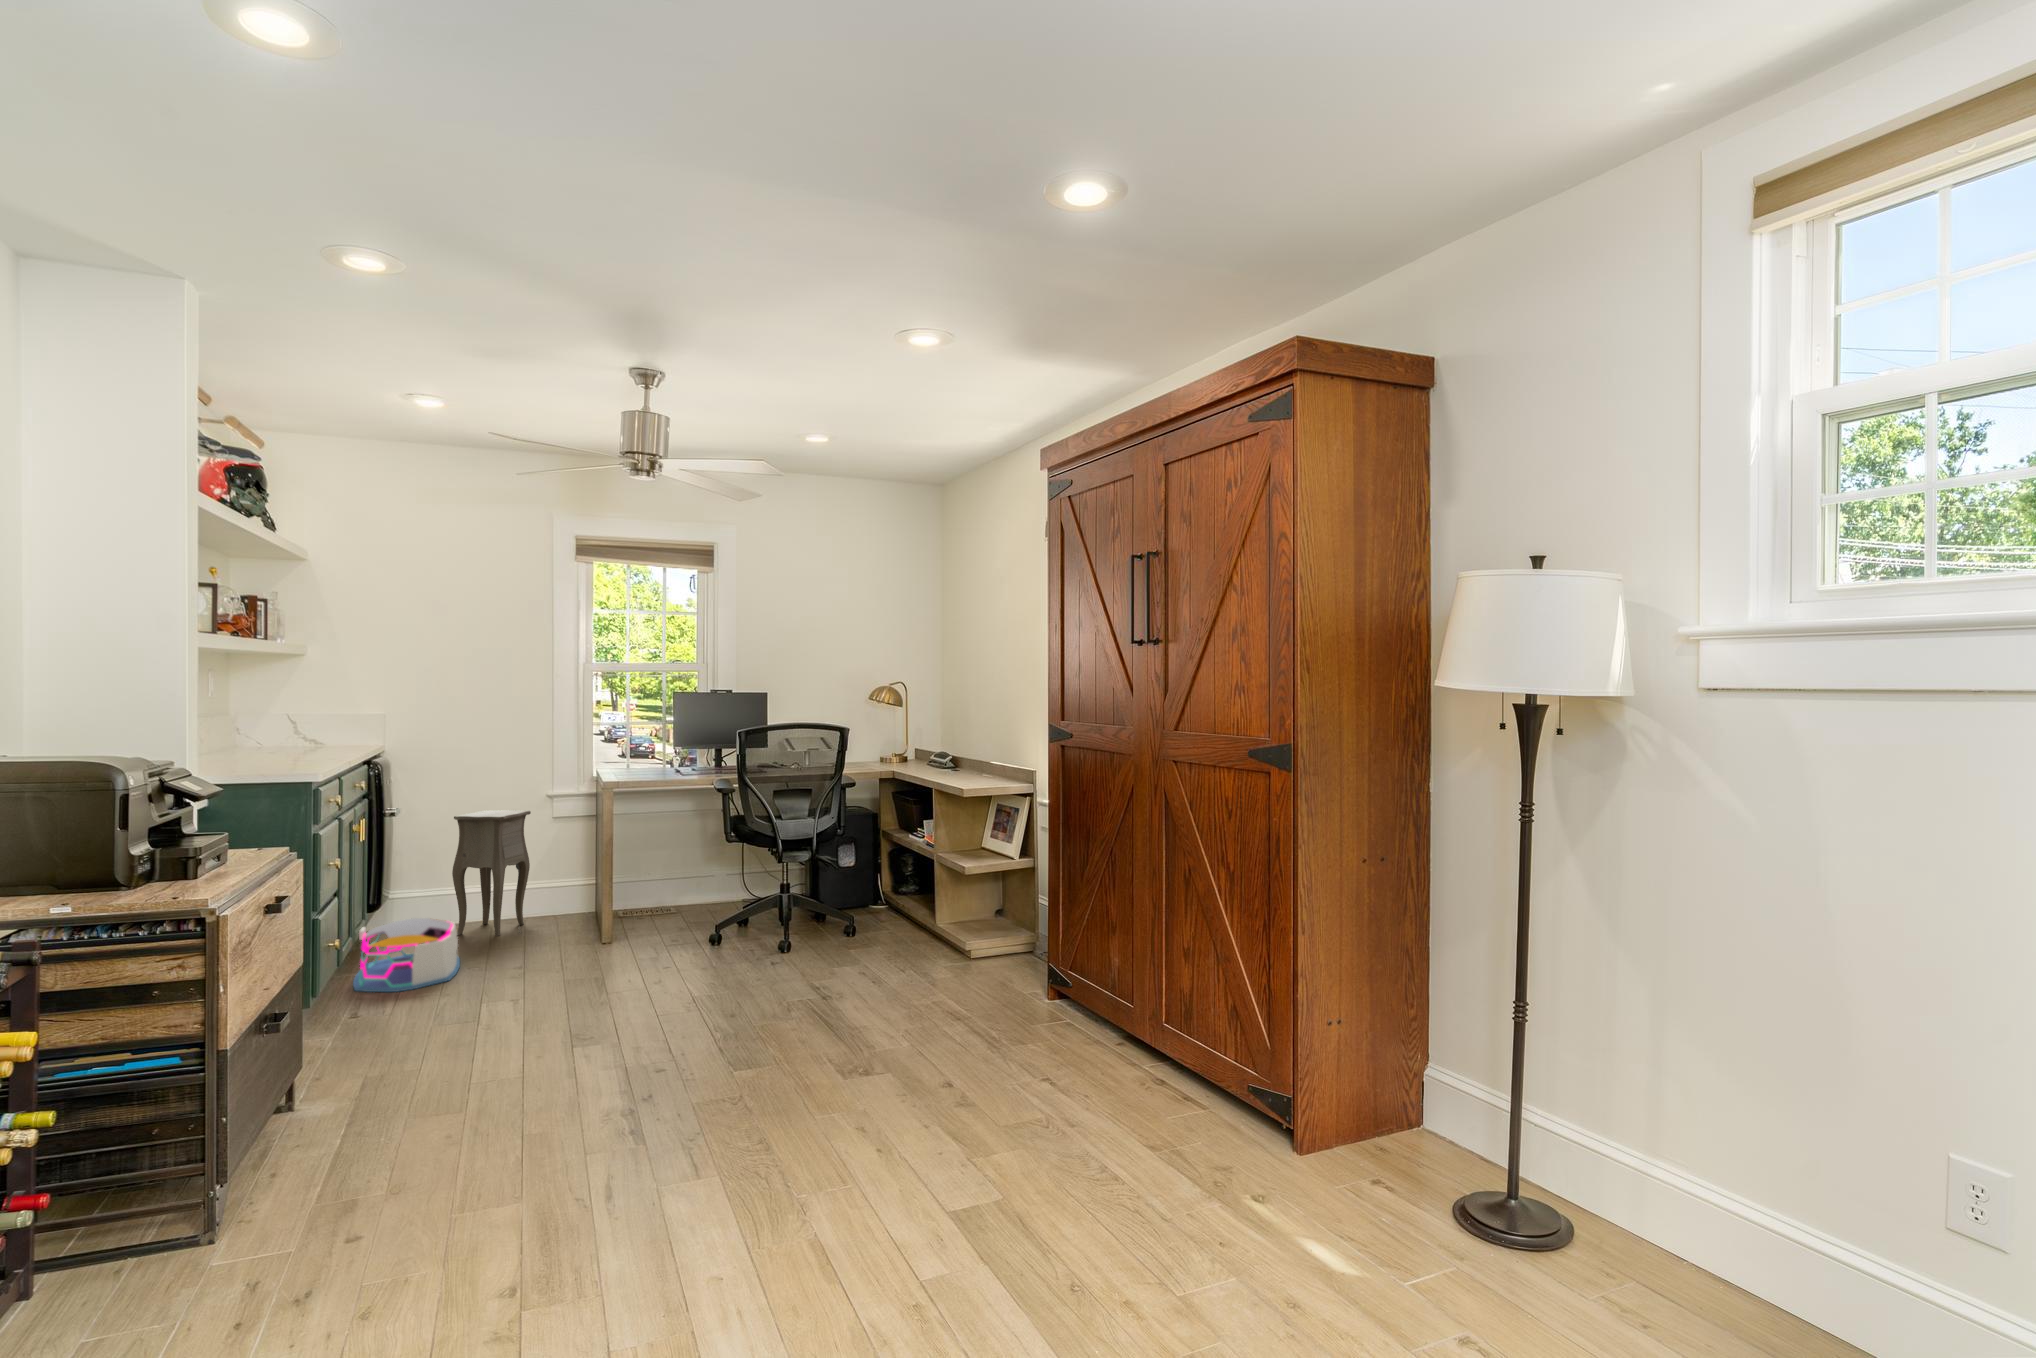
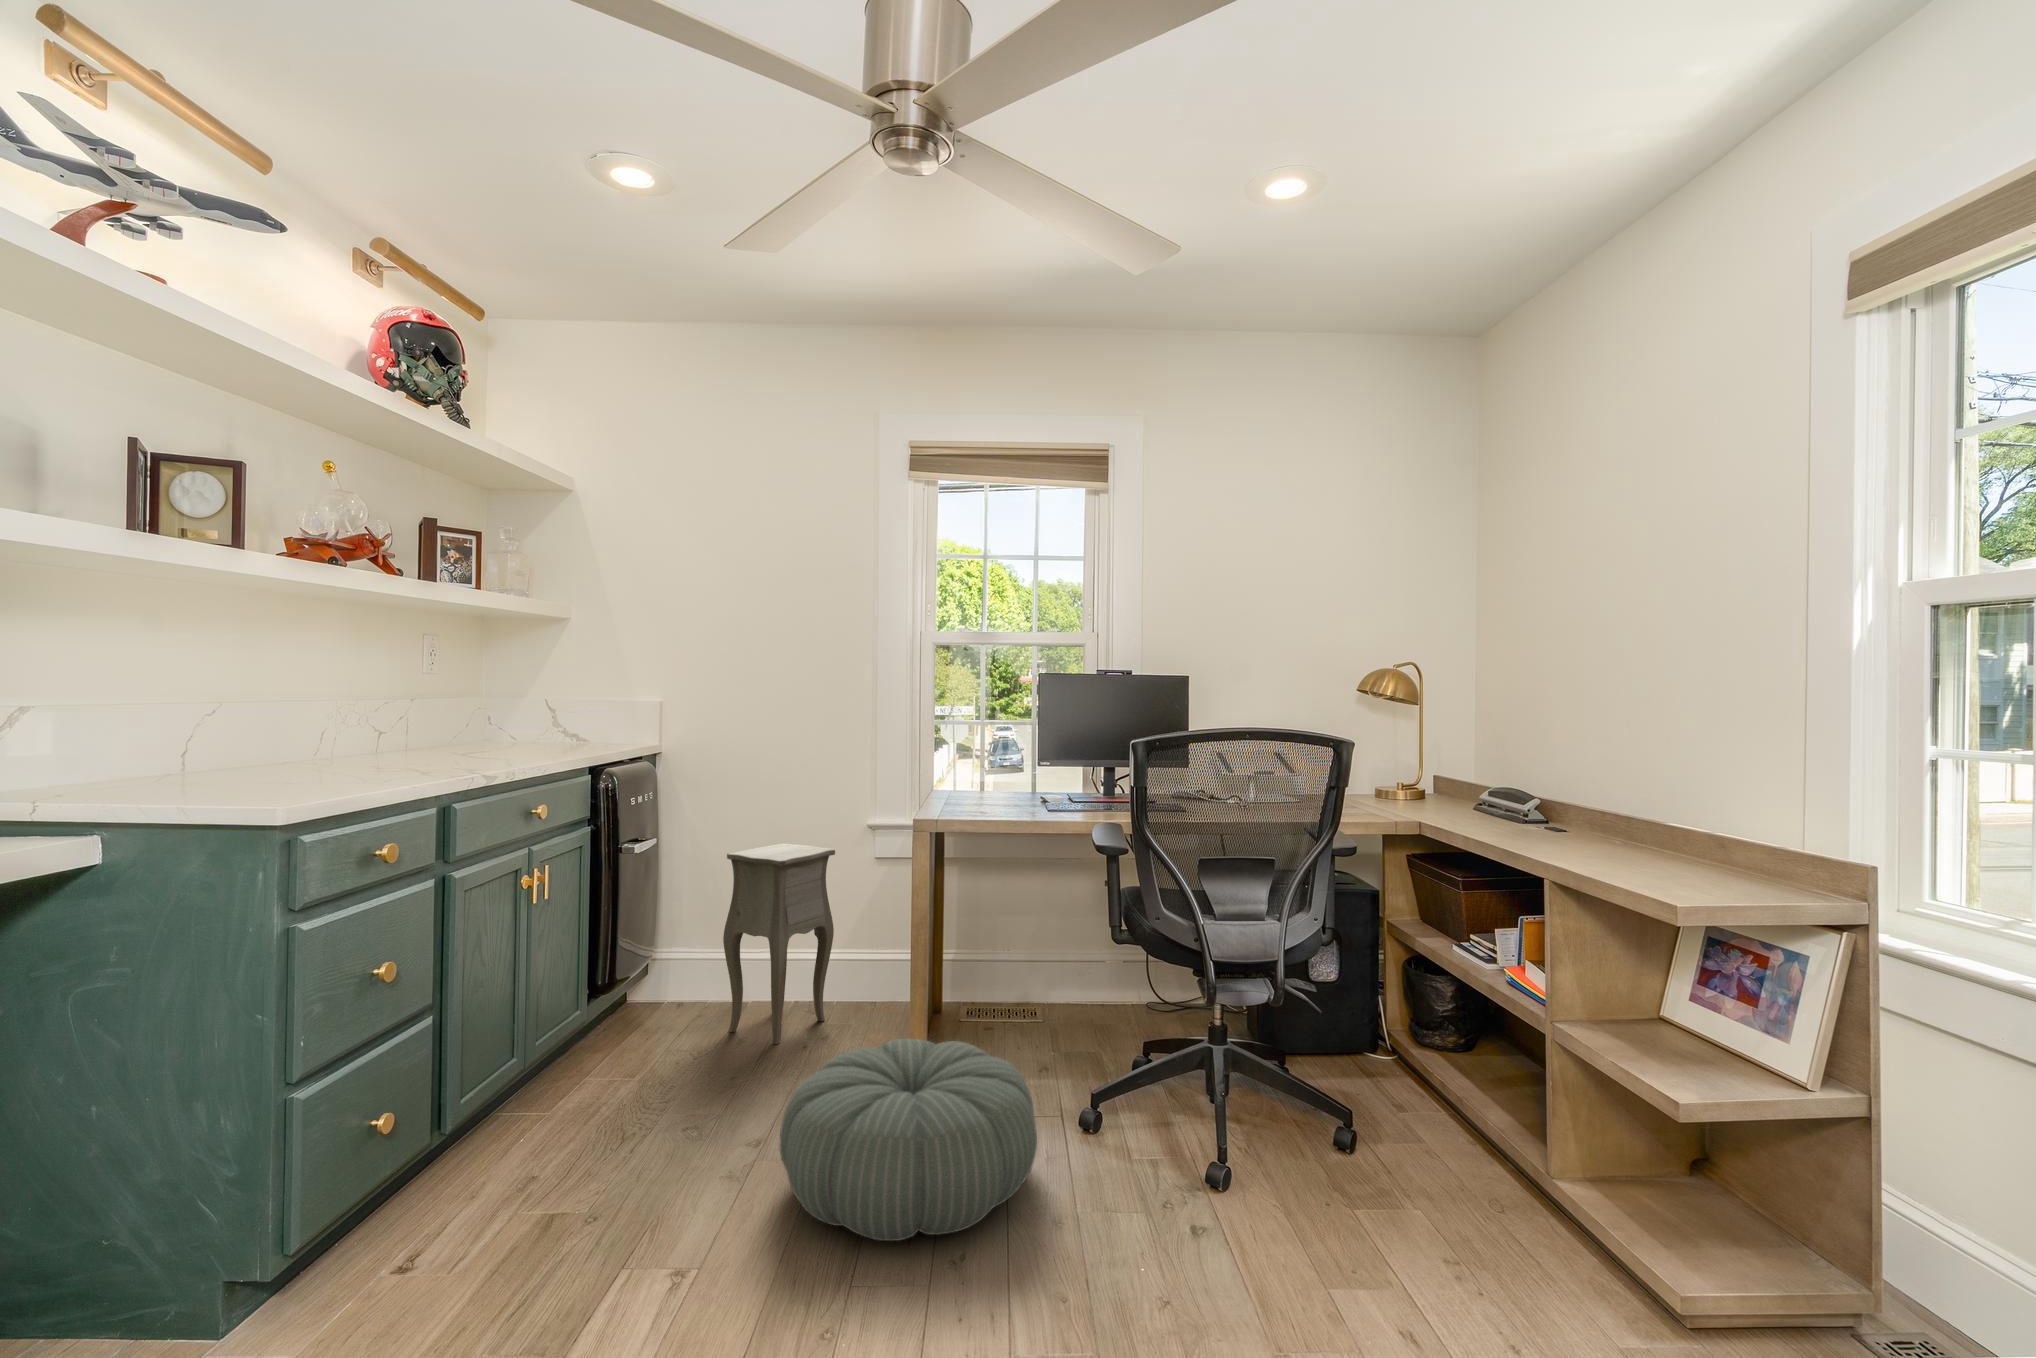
pouf: none [550,898,693,977] -> present [779,1039,1037,1241]
storage bin: present [353,918,460,992] -> none [484,1026,689,1190]

